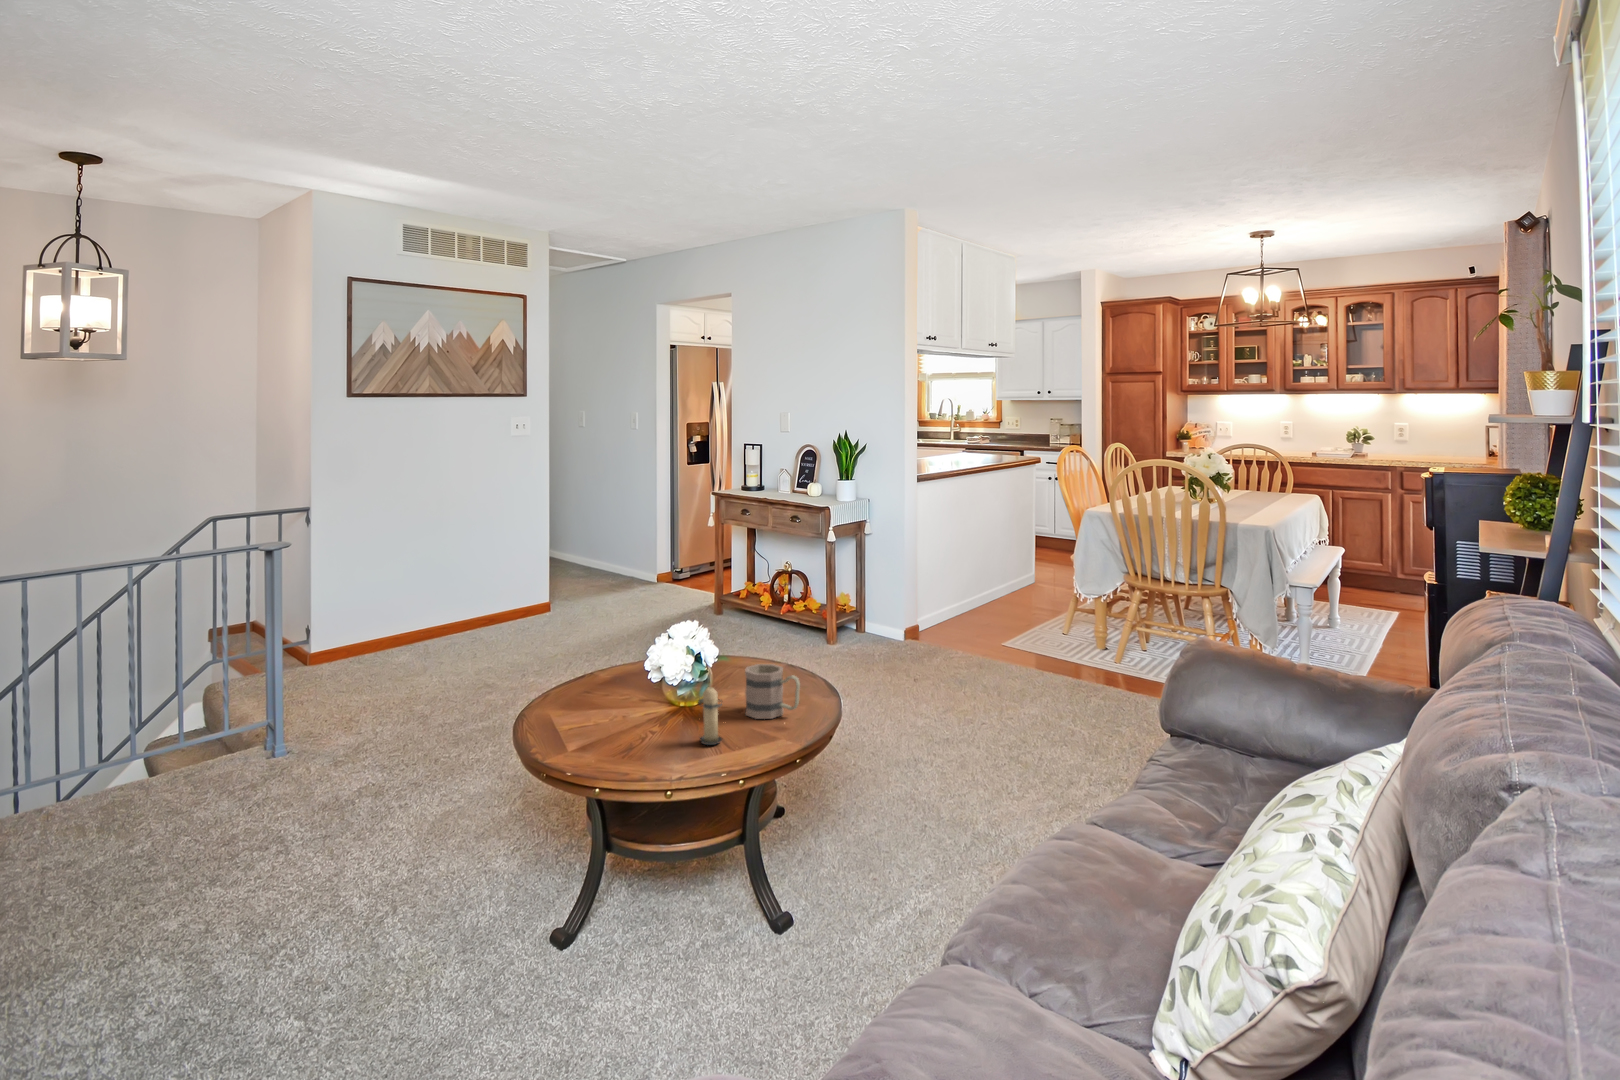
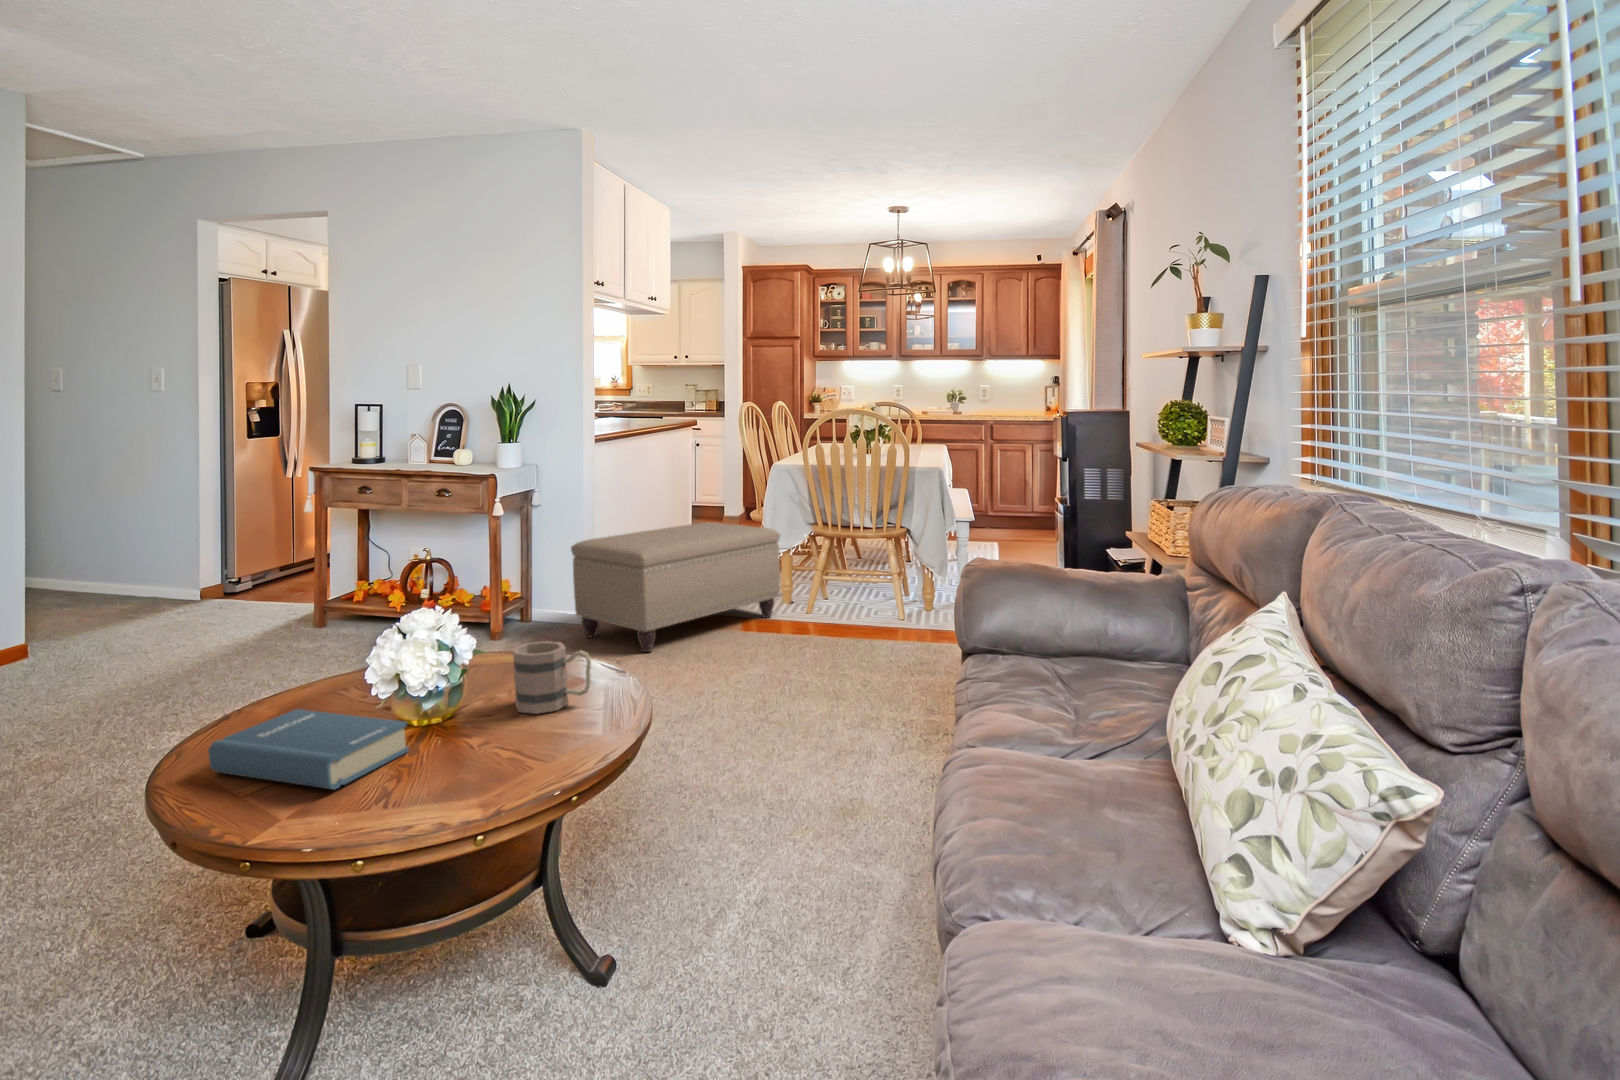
ottoman: none [886,562,1086,678] -> present [571,522,780,652]
candle: present [698,687,722,745] -> none [468,672,514,759]
hardback book: none [548,689,662,748] -> present [208,709,409,790]

